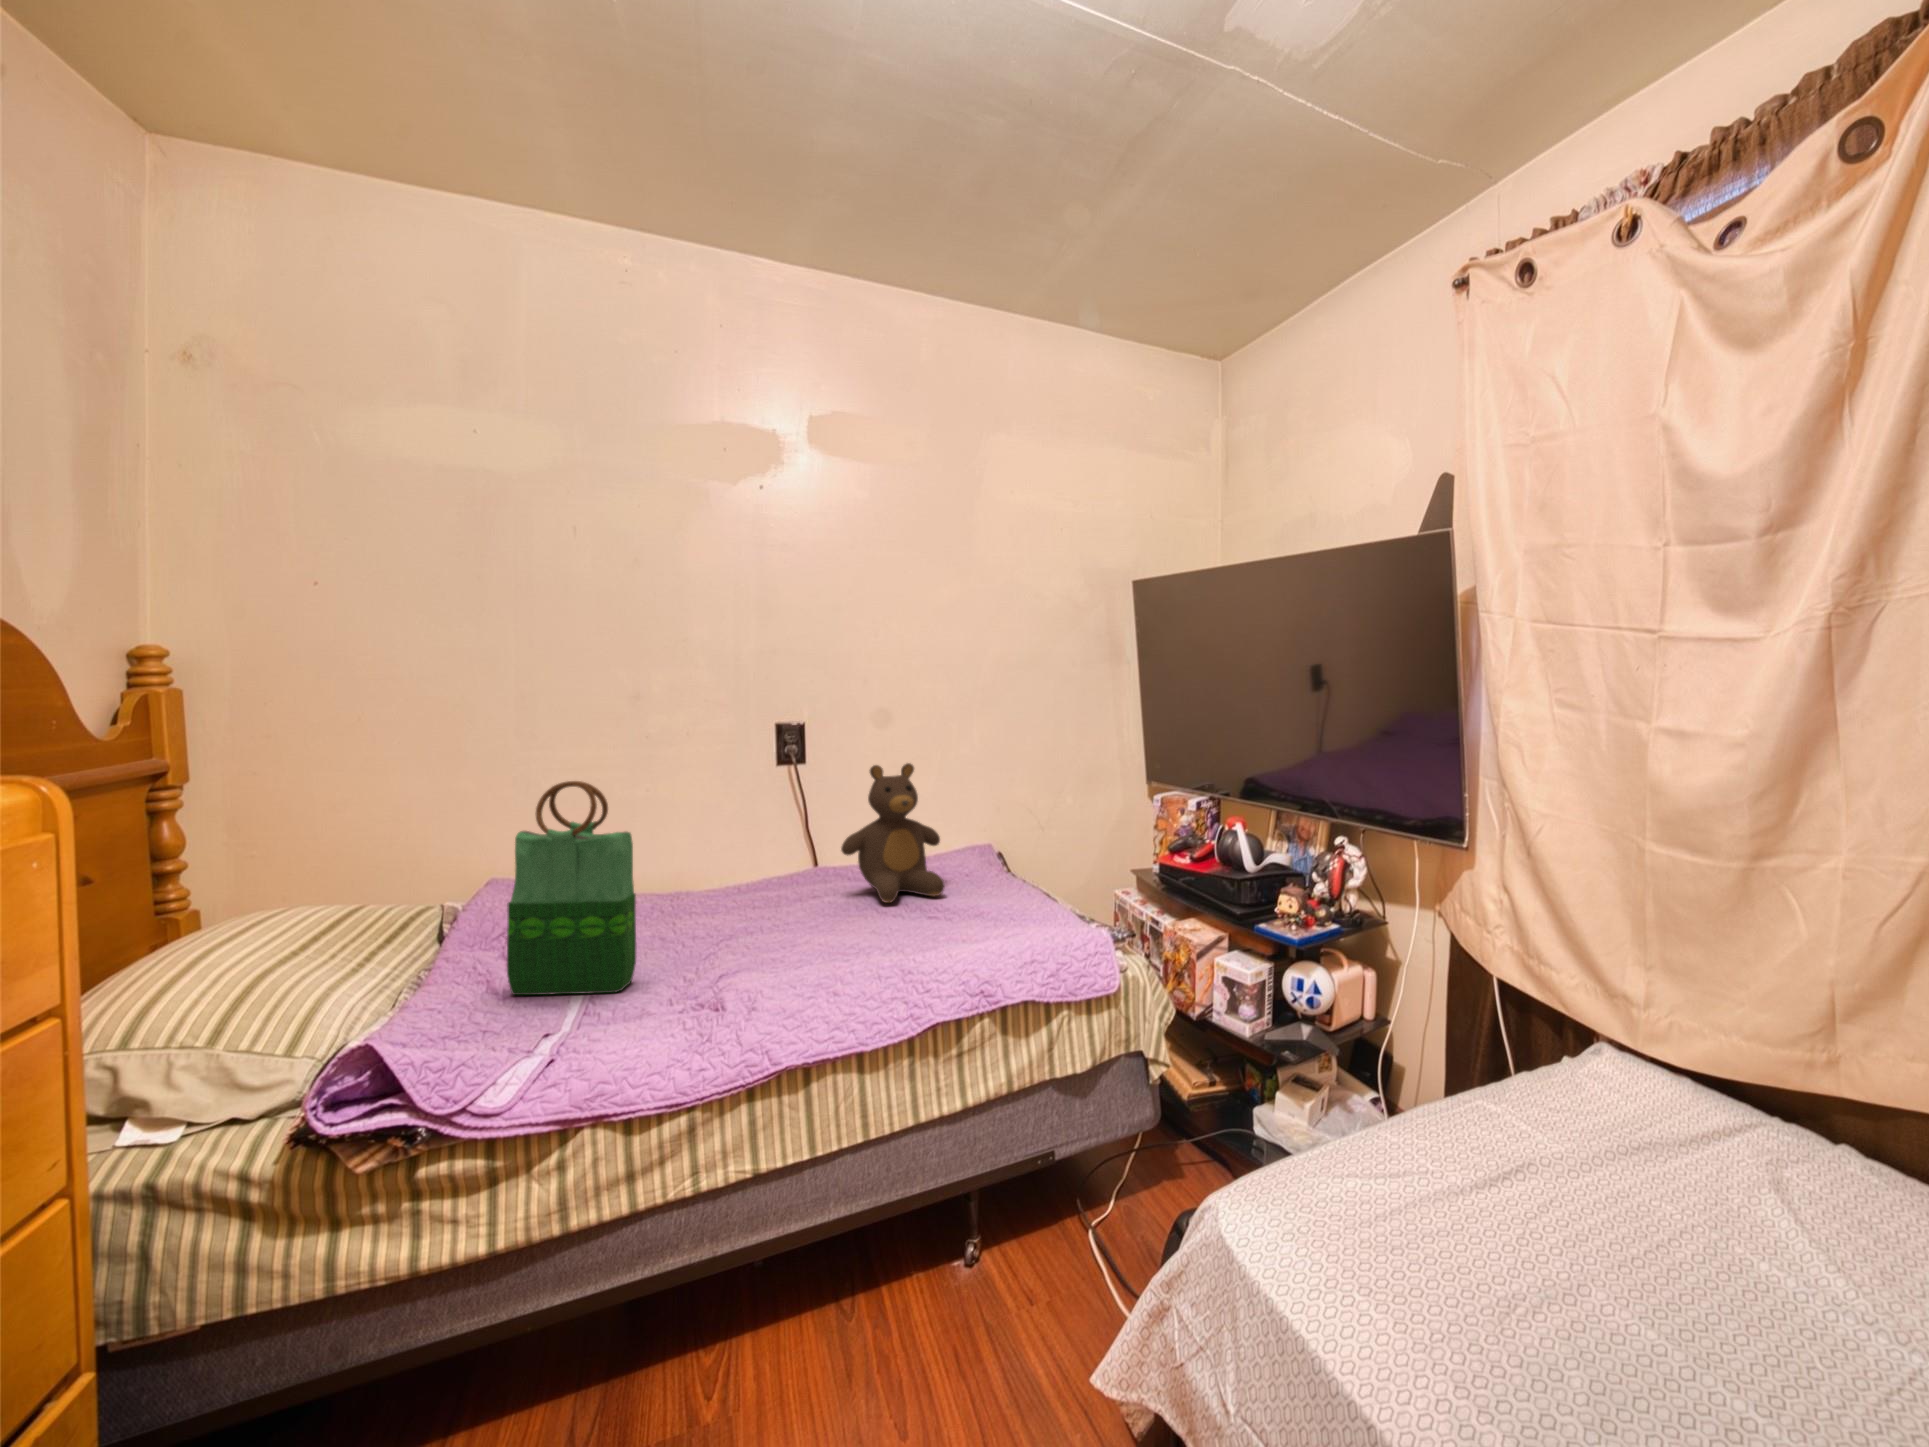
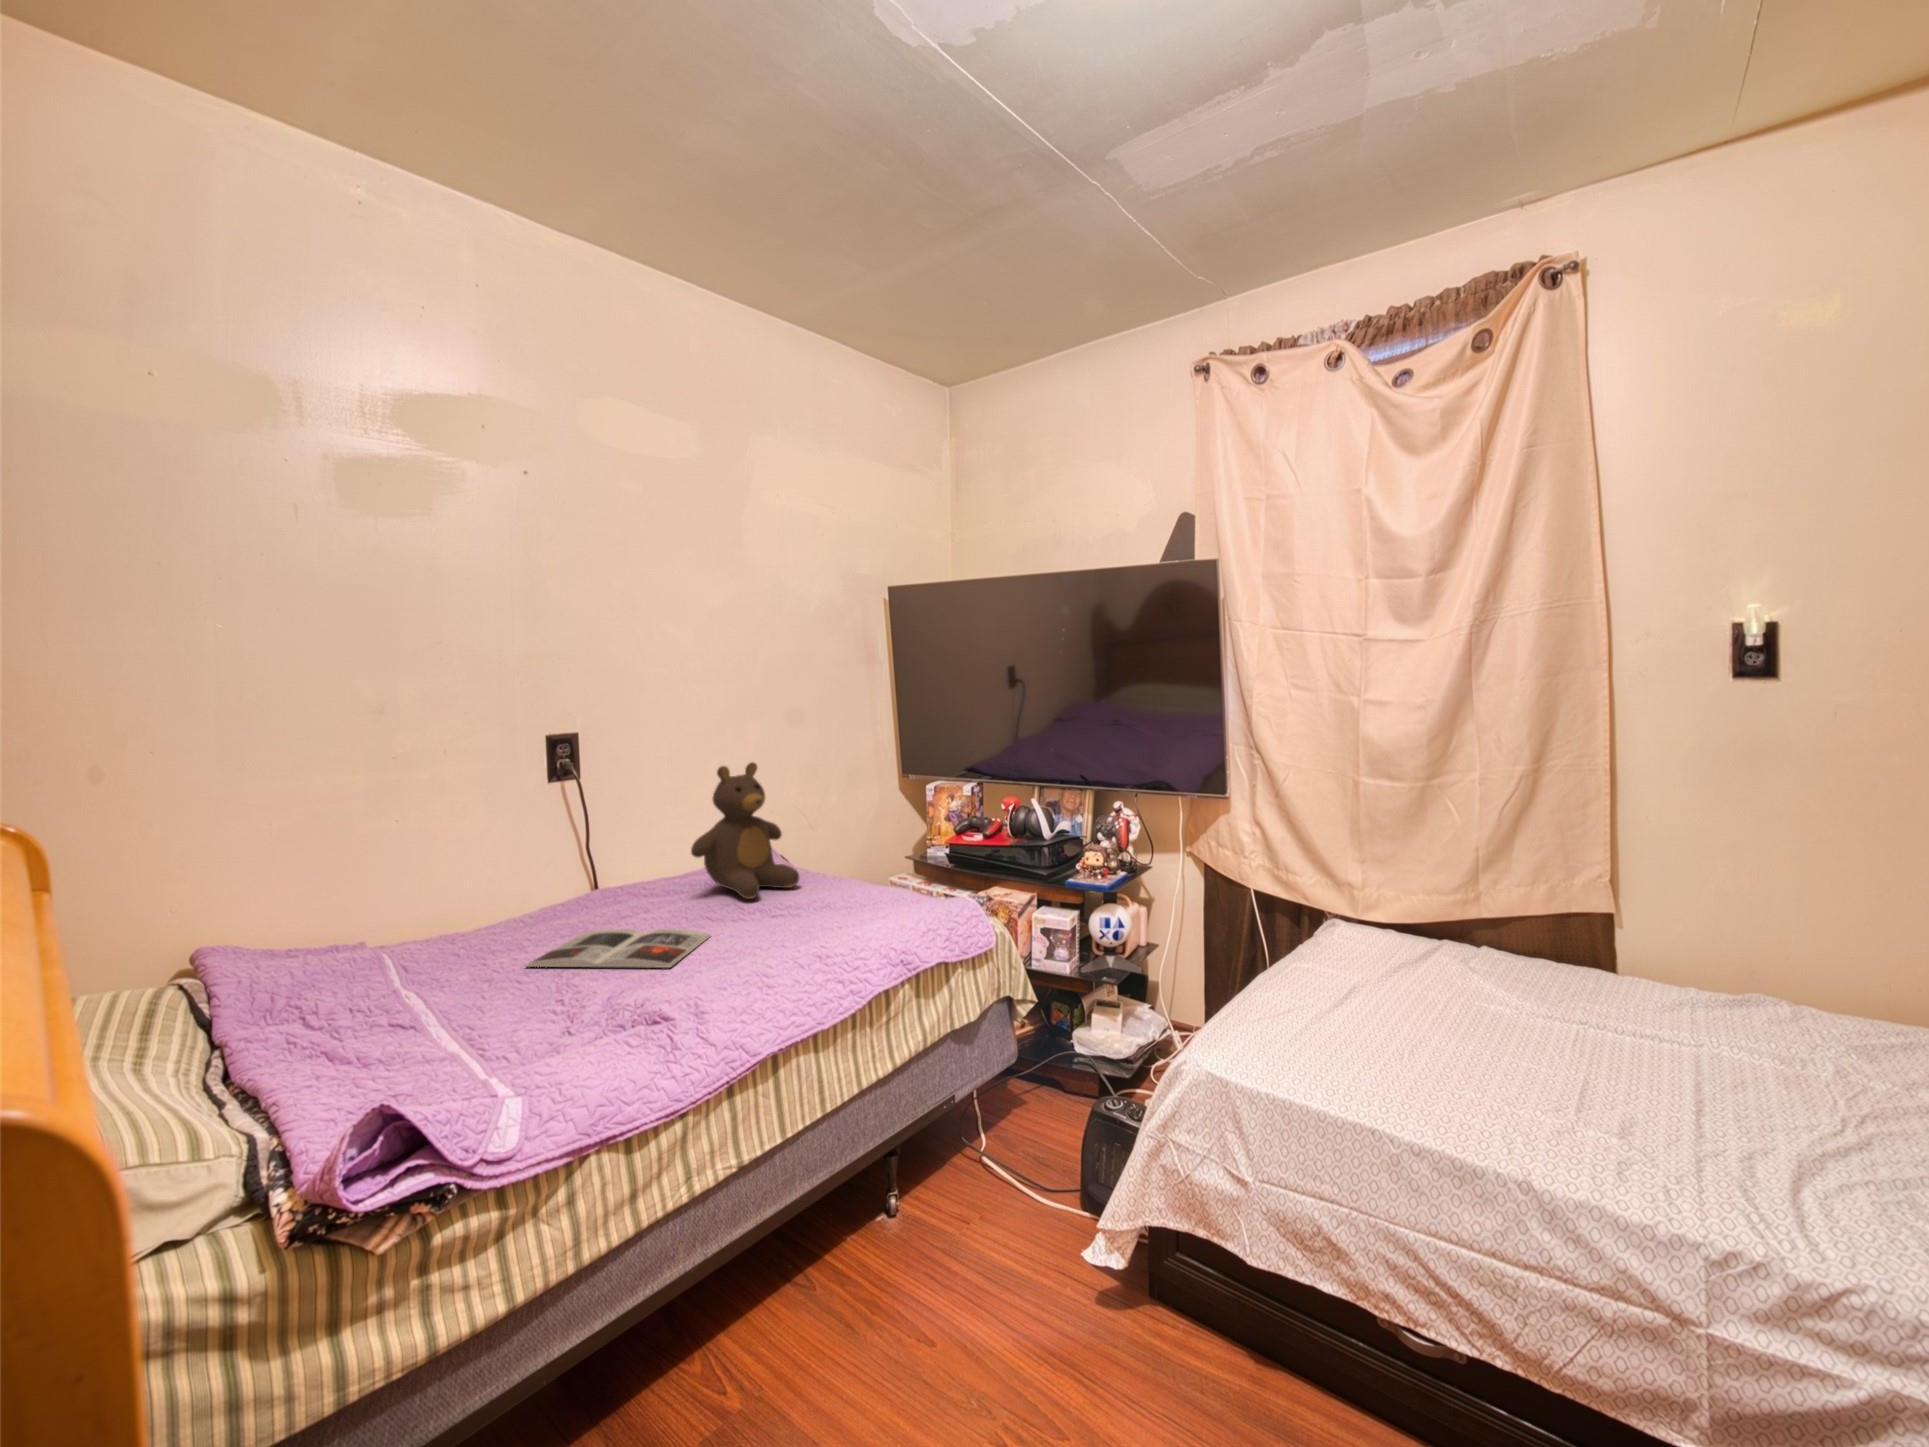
tote bag: present [507,781,636,995] -> none [402,806,553,1048]
magazine: none [655,915,823,958] -> present [526,929,710,968]

